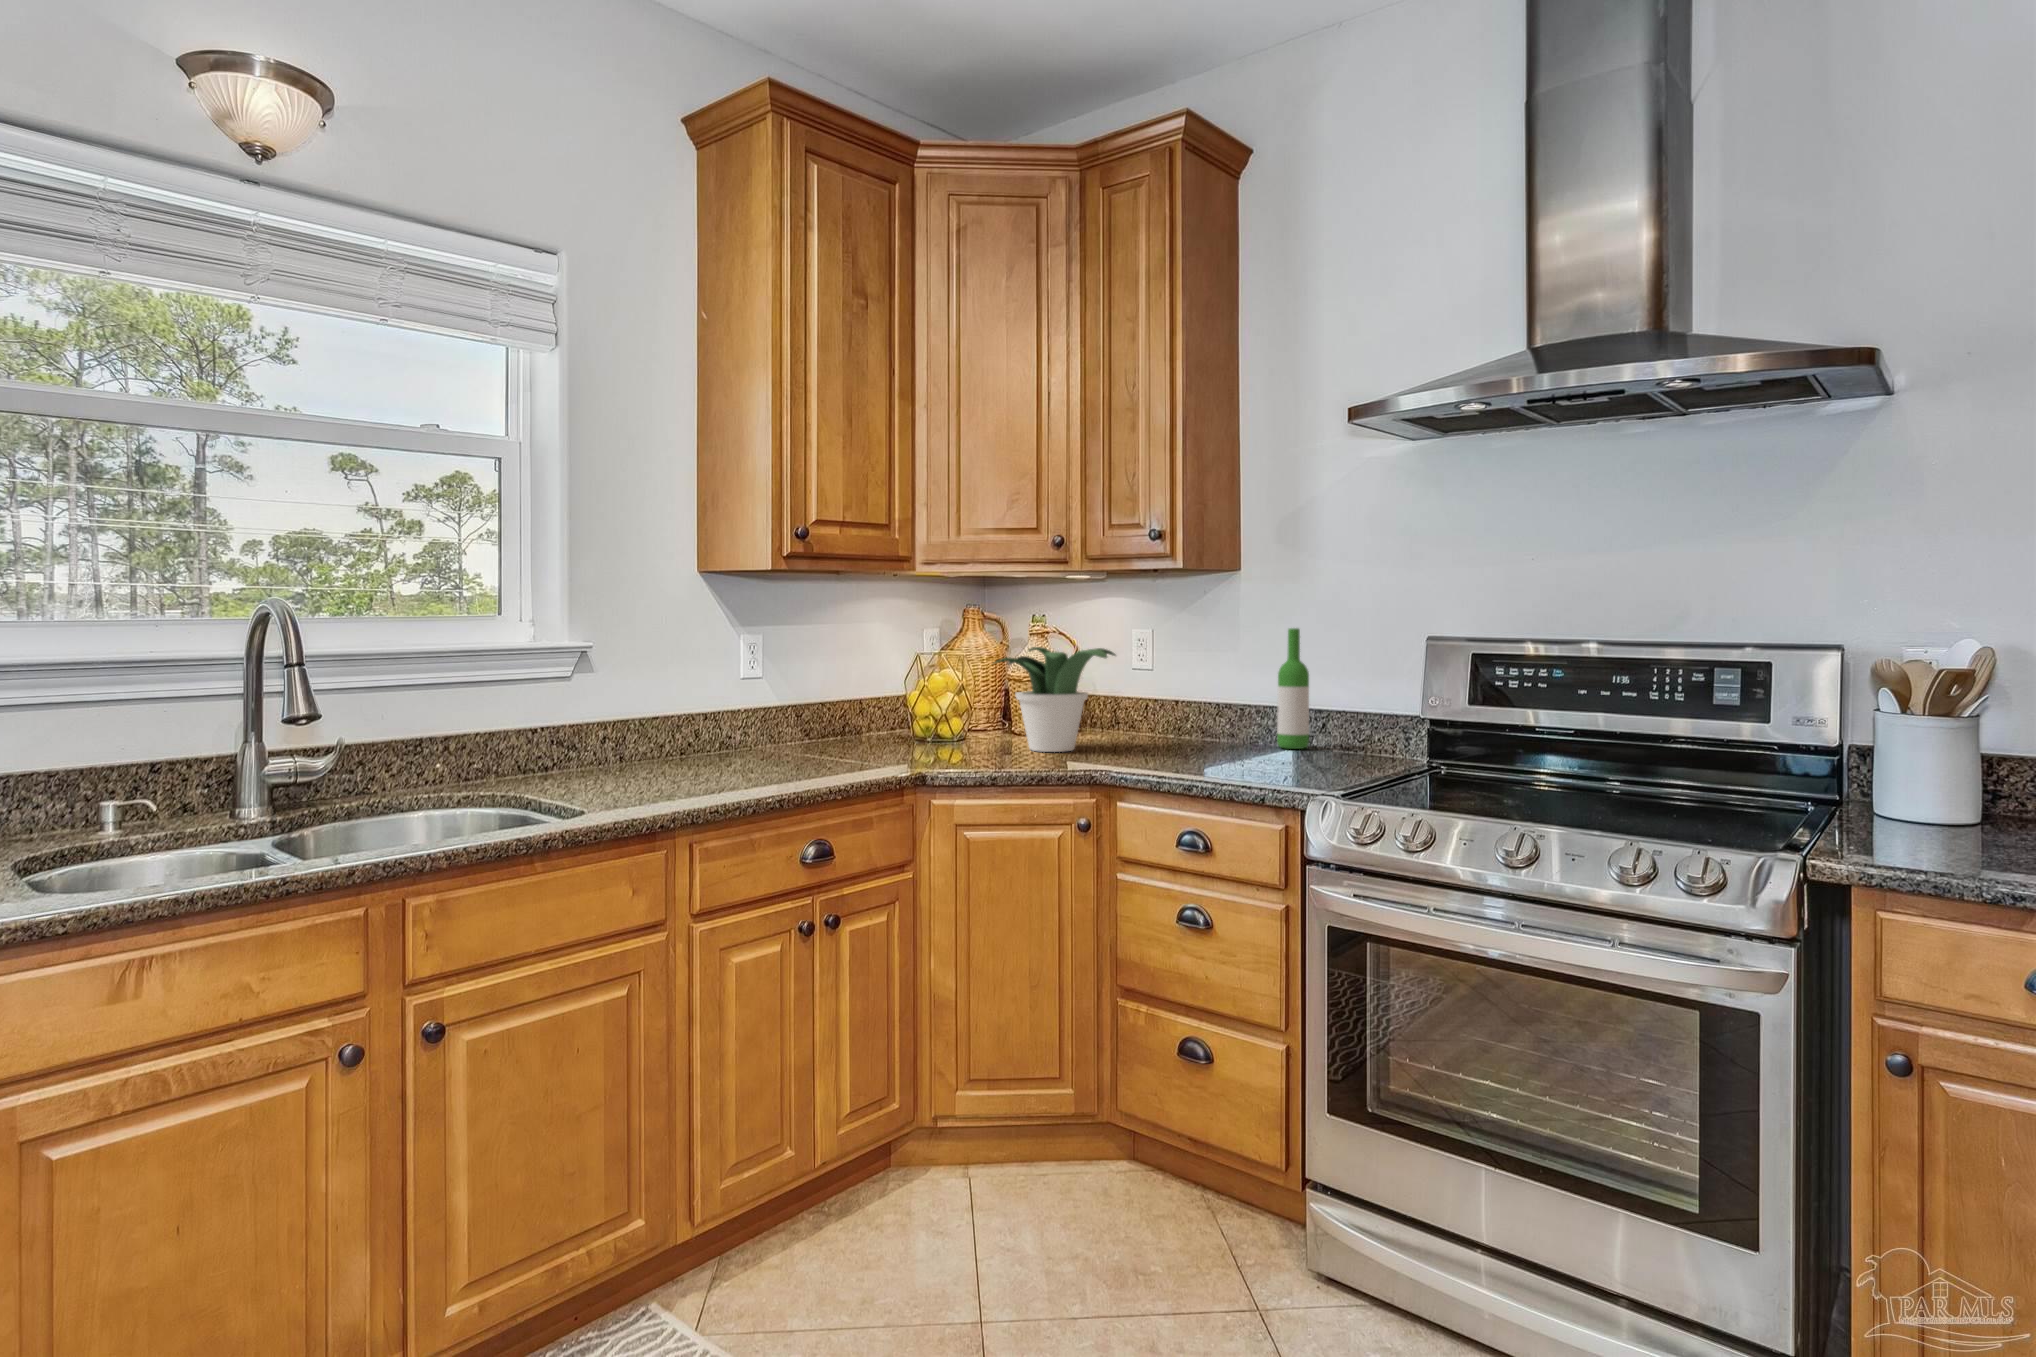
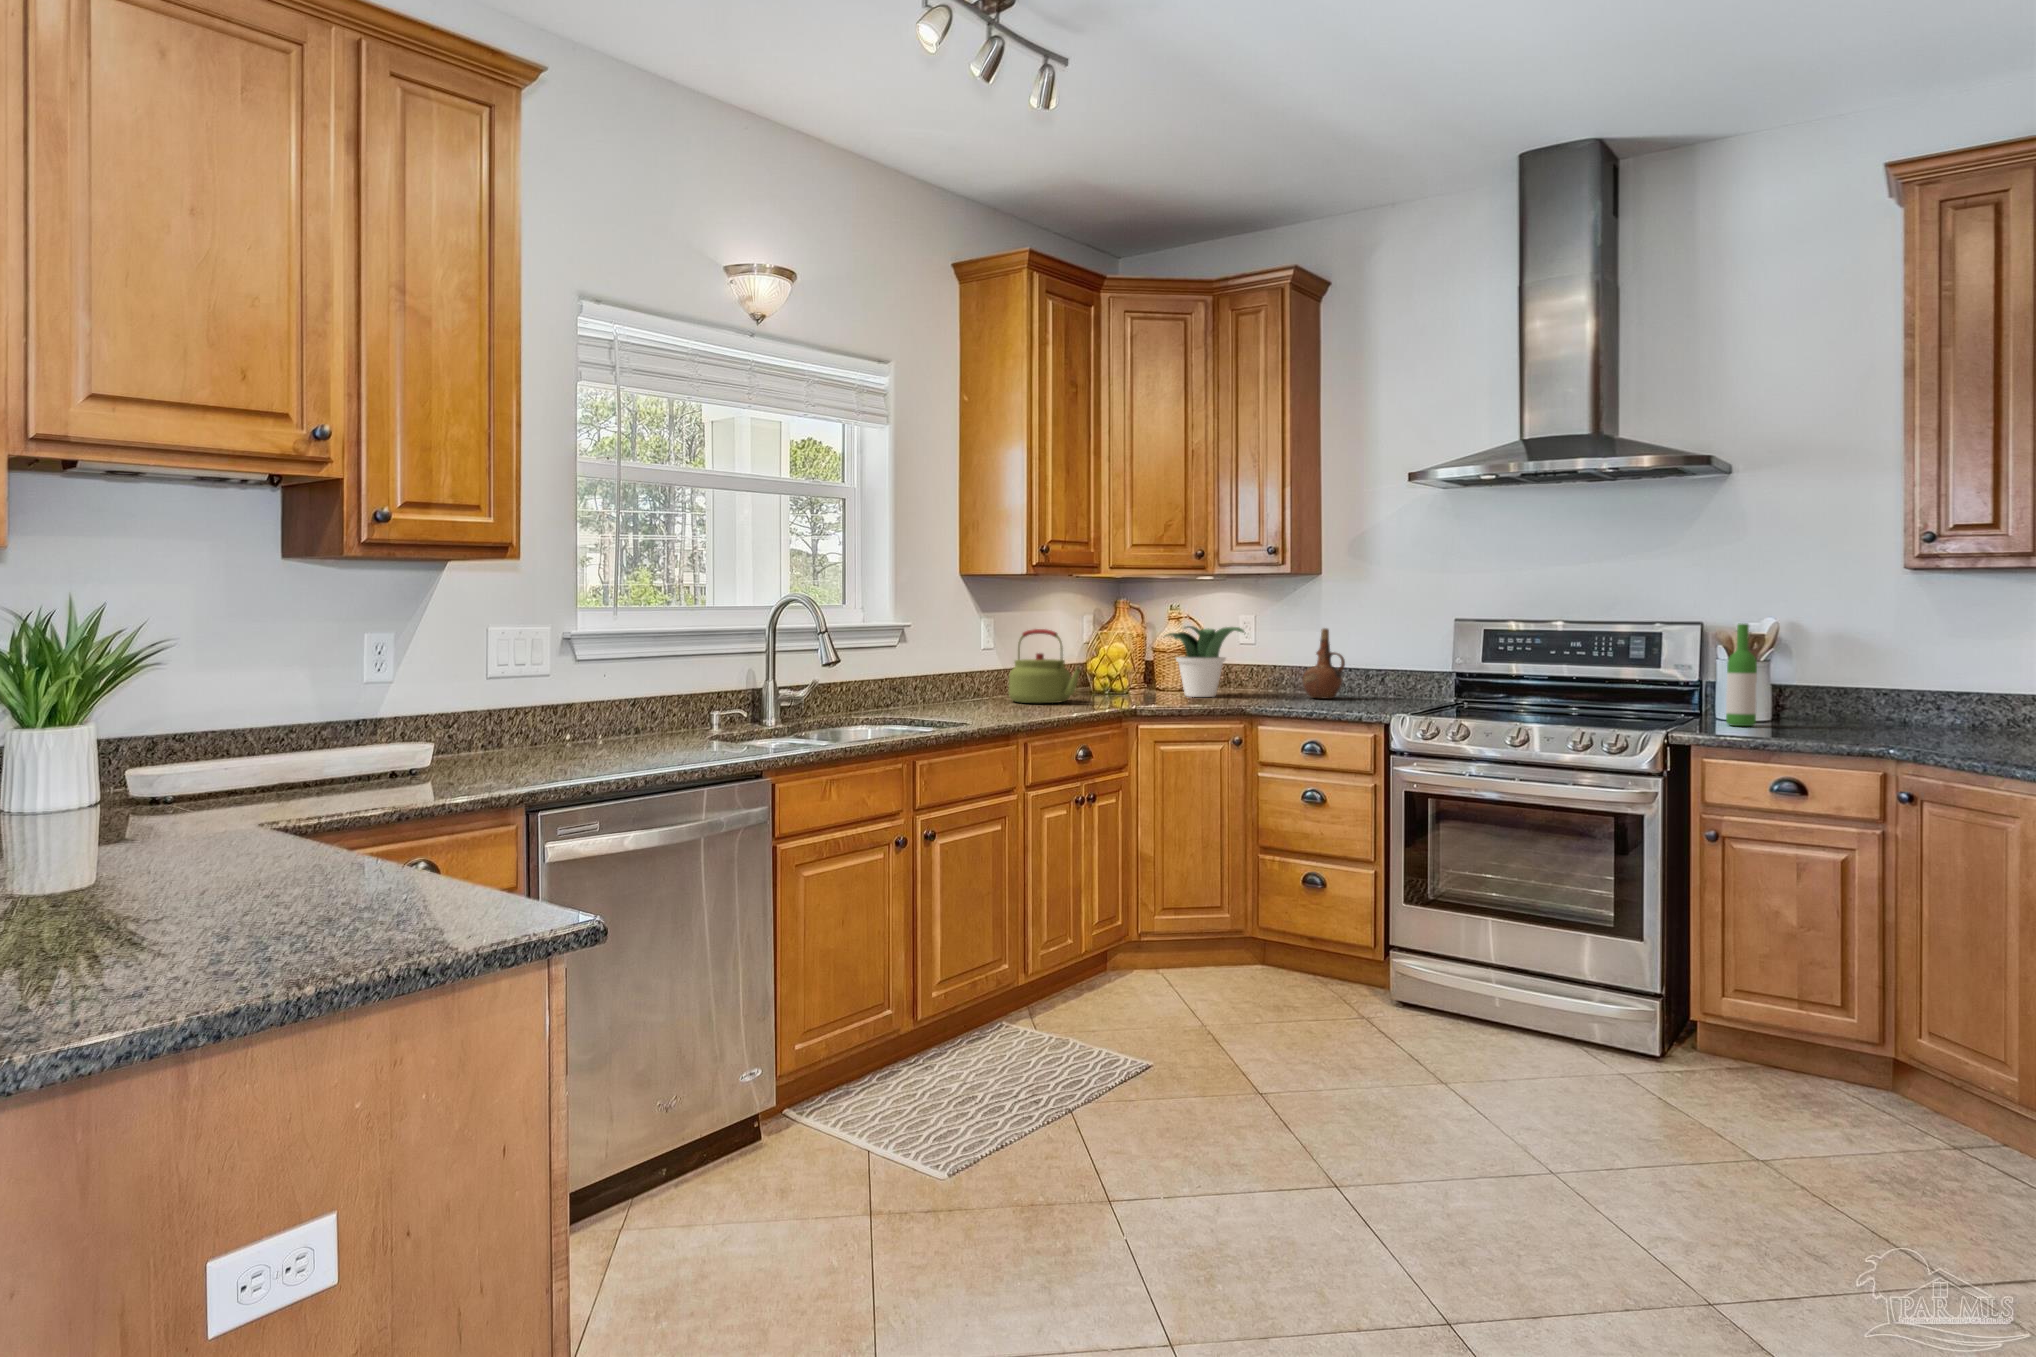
wine bottle: present [1277,628,1309,749] -> present [1726,623,1757,726]
ceramic pitcher: none [1199,651,1261,756] -> present [1302,628,1345,698]
kettle: none [744,653,841,766] -> present [1009,629,1080,703]

